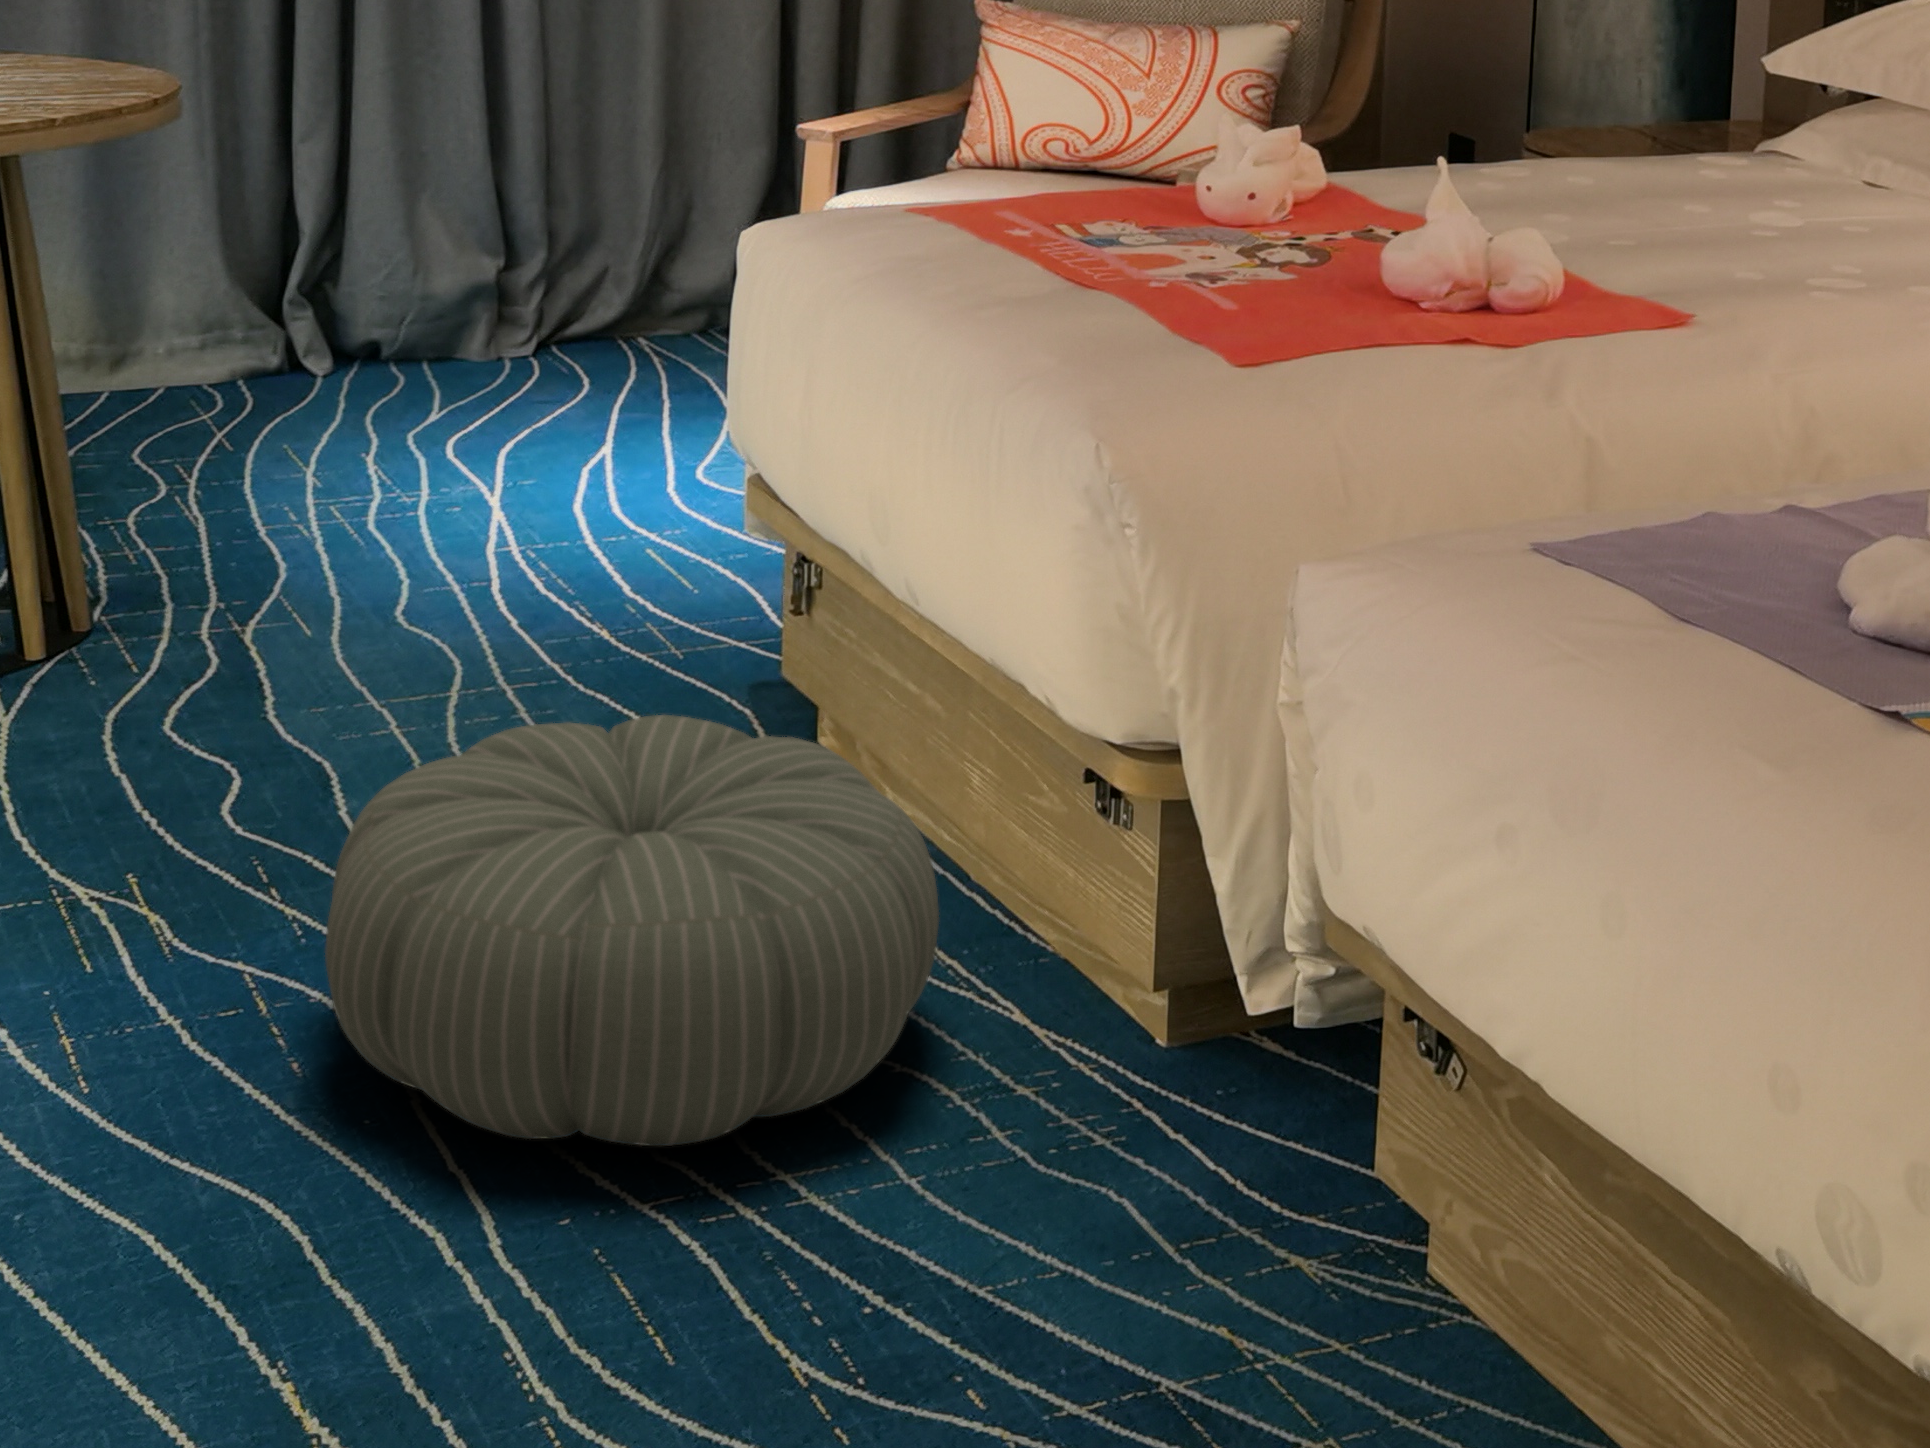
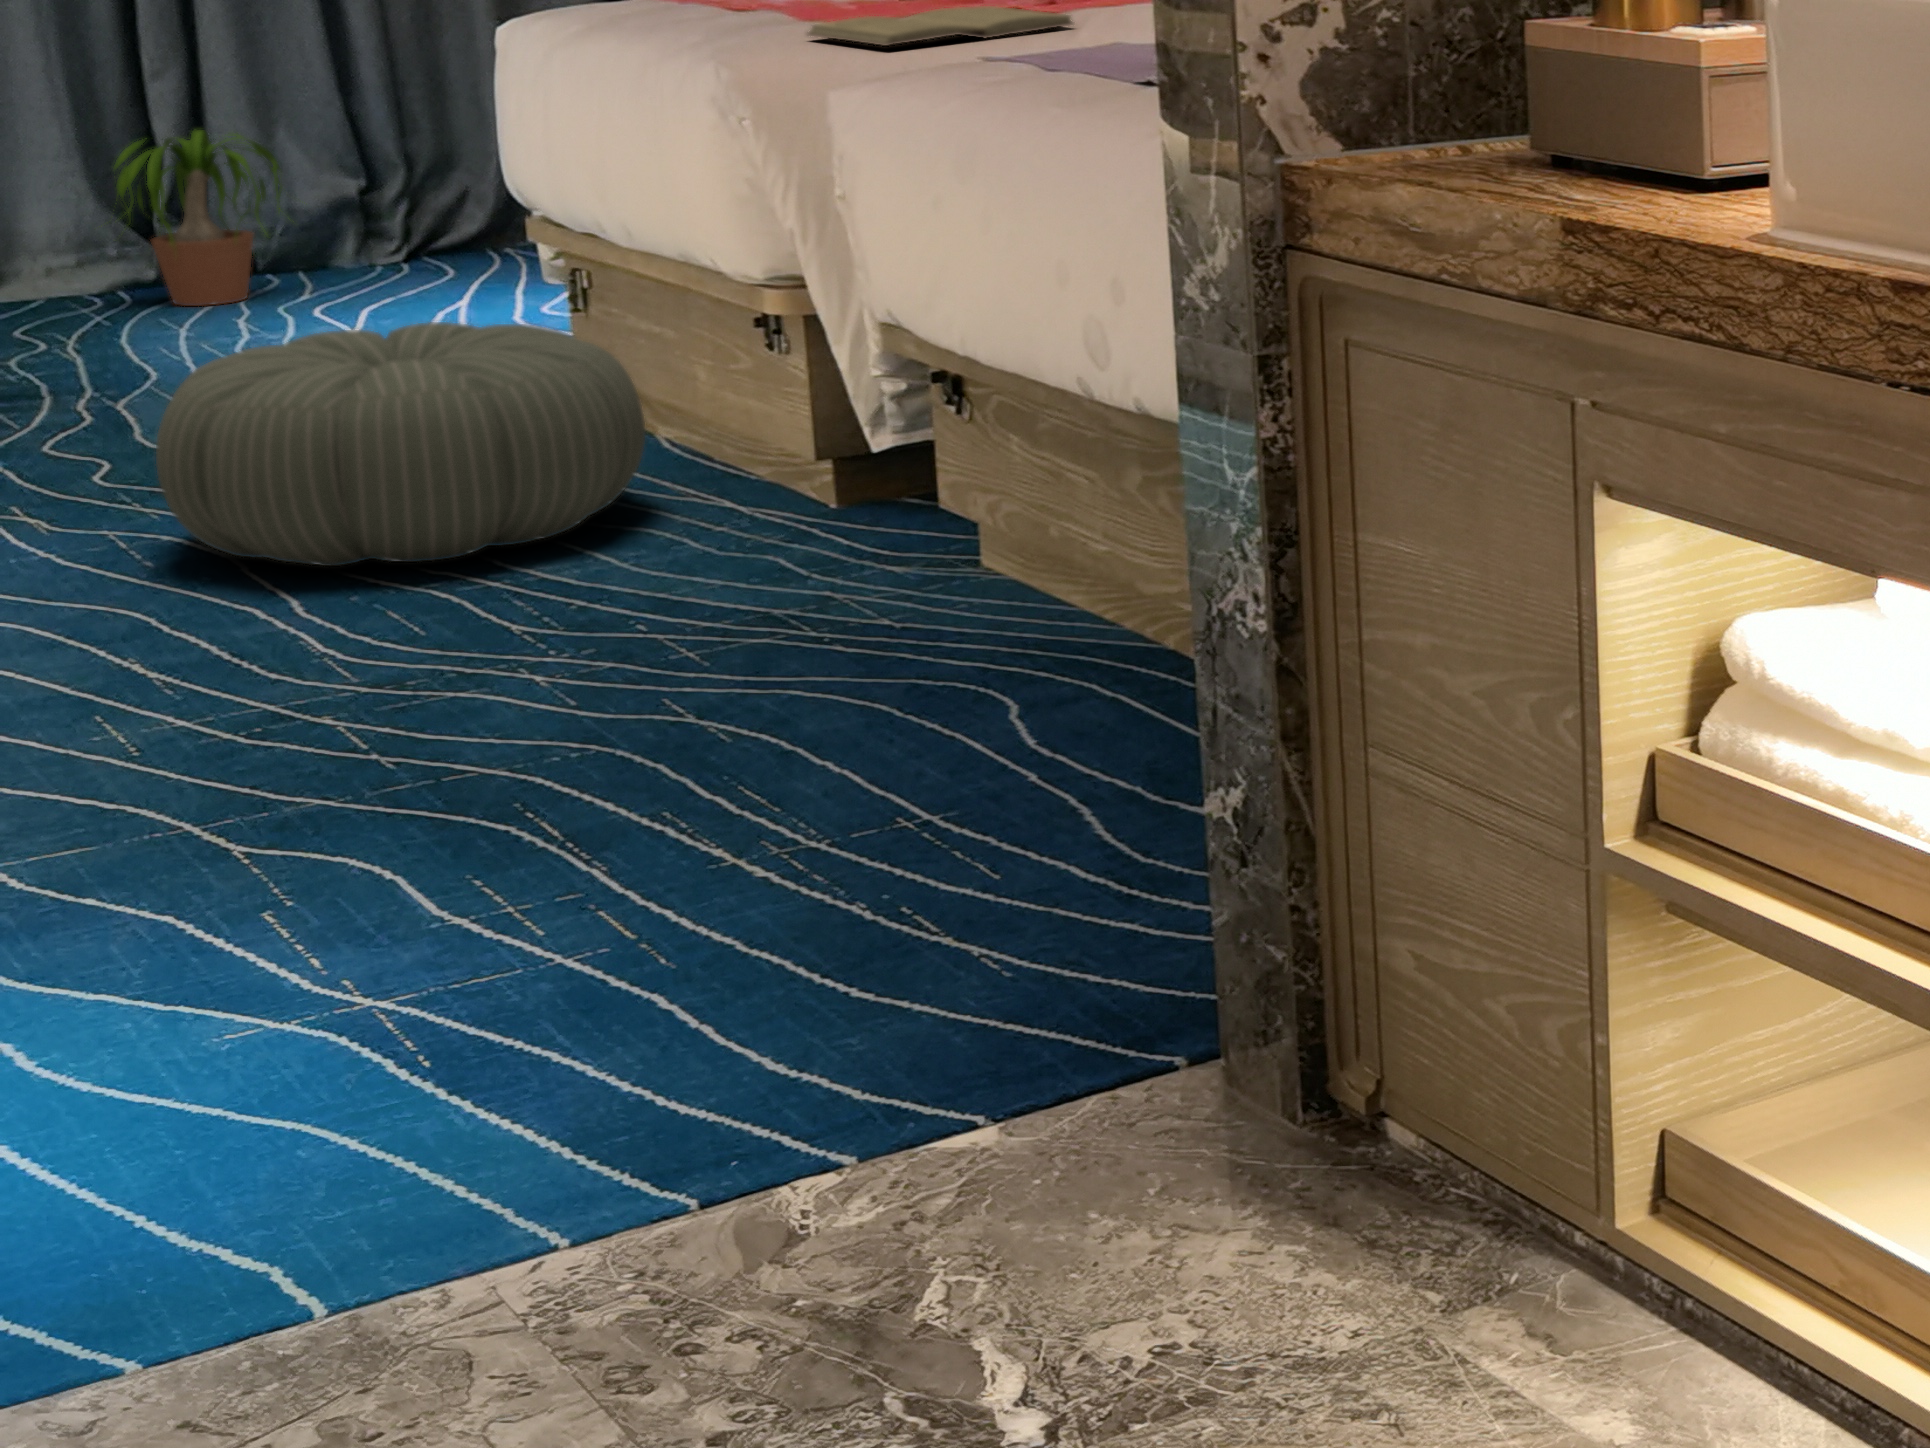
potted plant: none [225,211,470,420] -> present [114,130,294,306]
book: none [1180,310,1546,412] -> present [808,6,1073,46]

